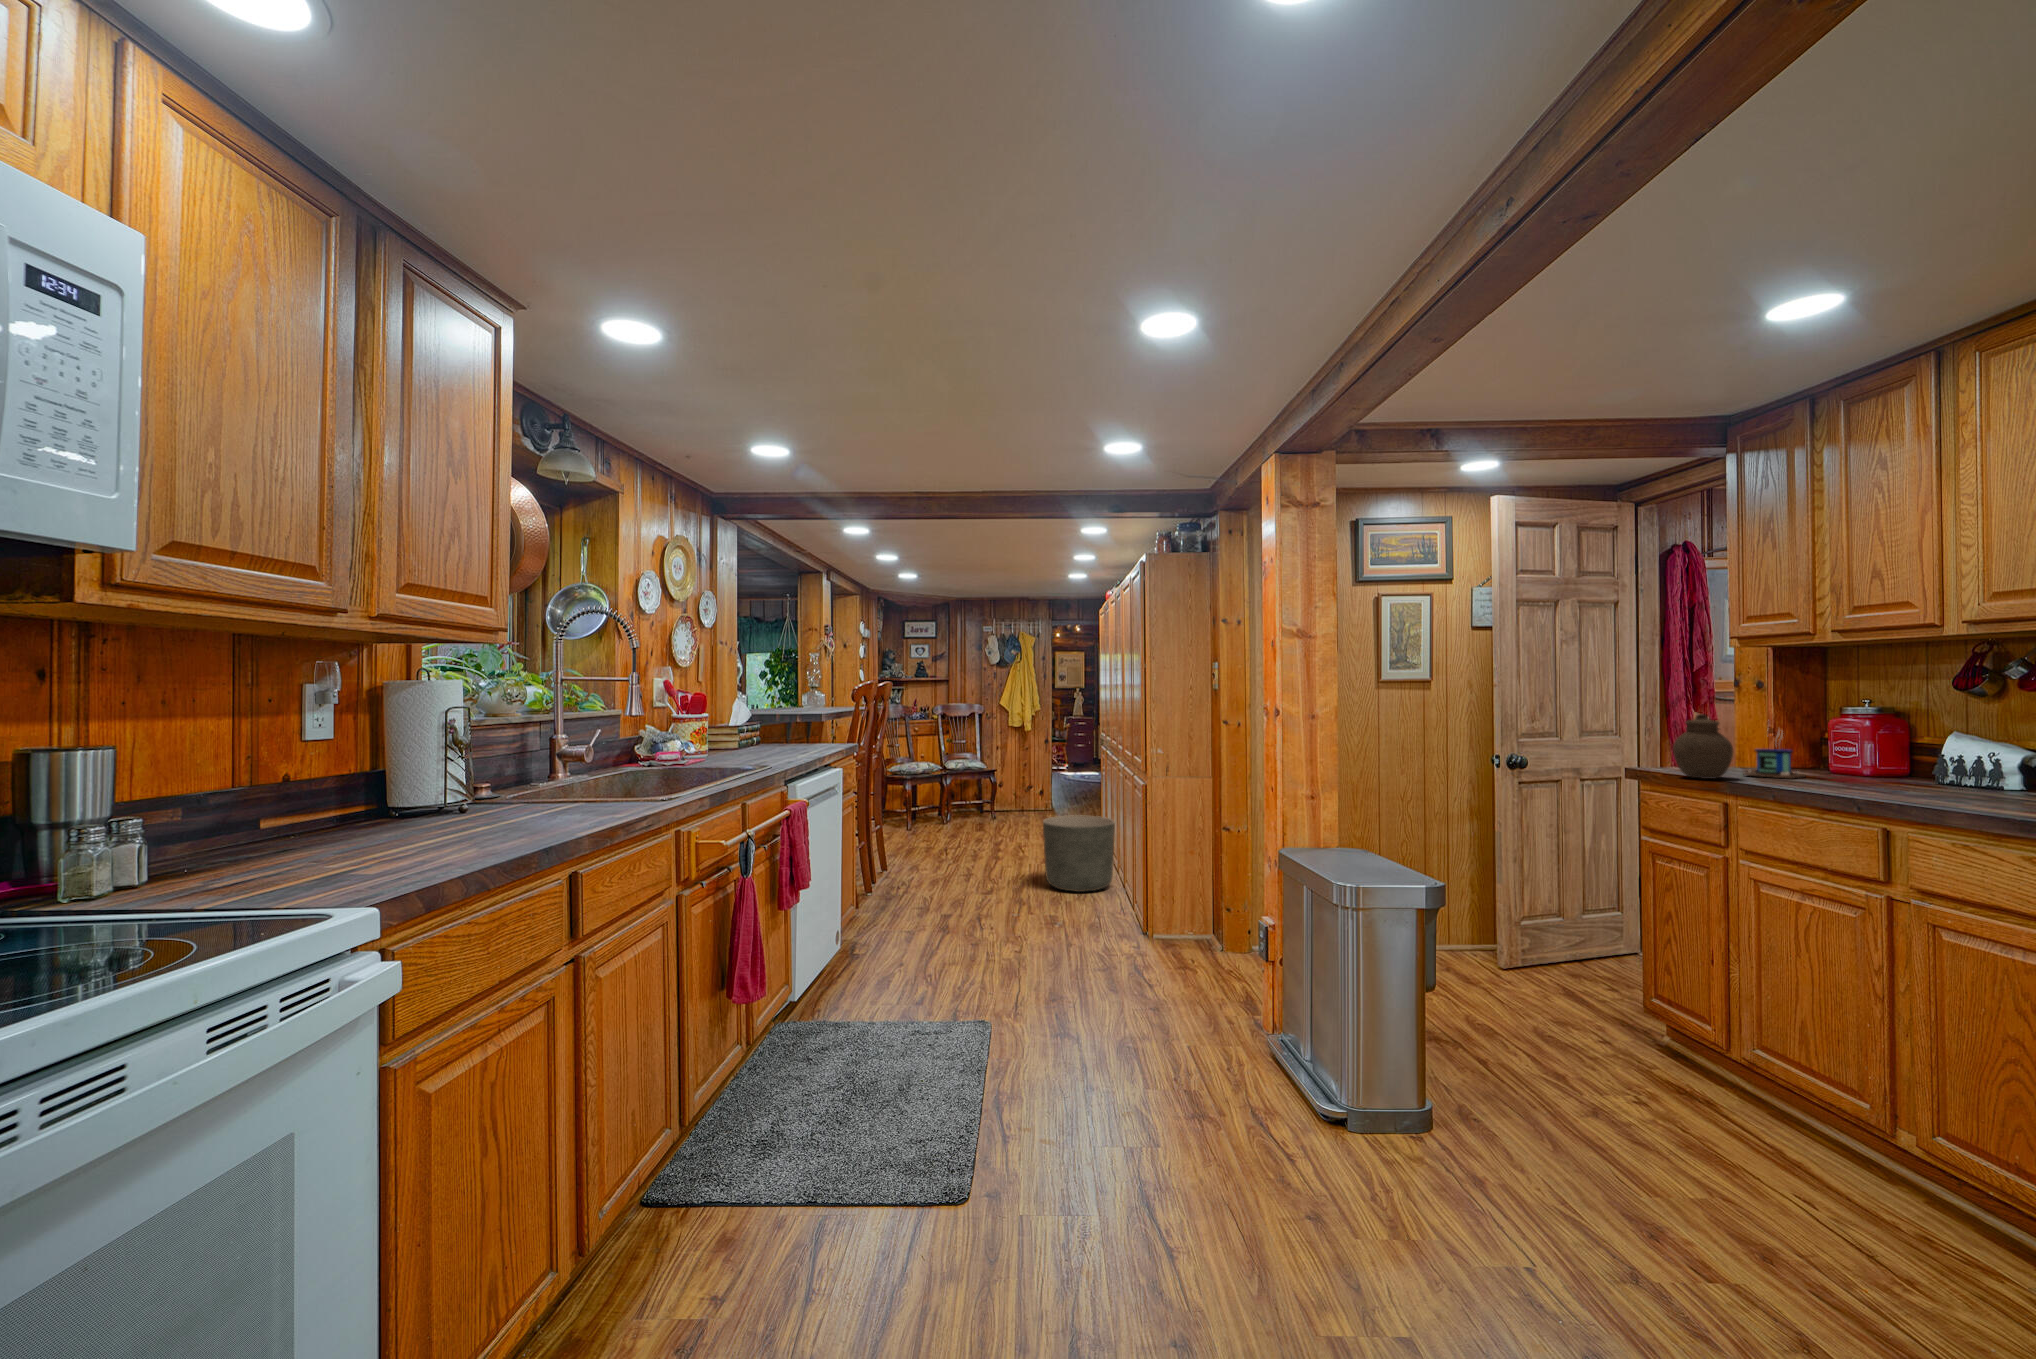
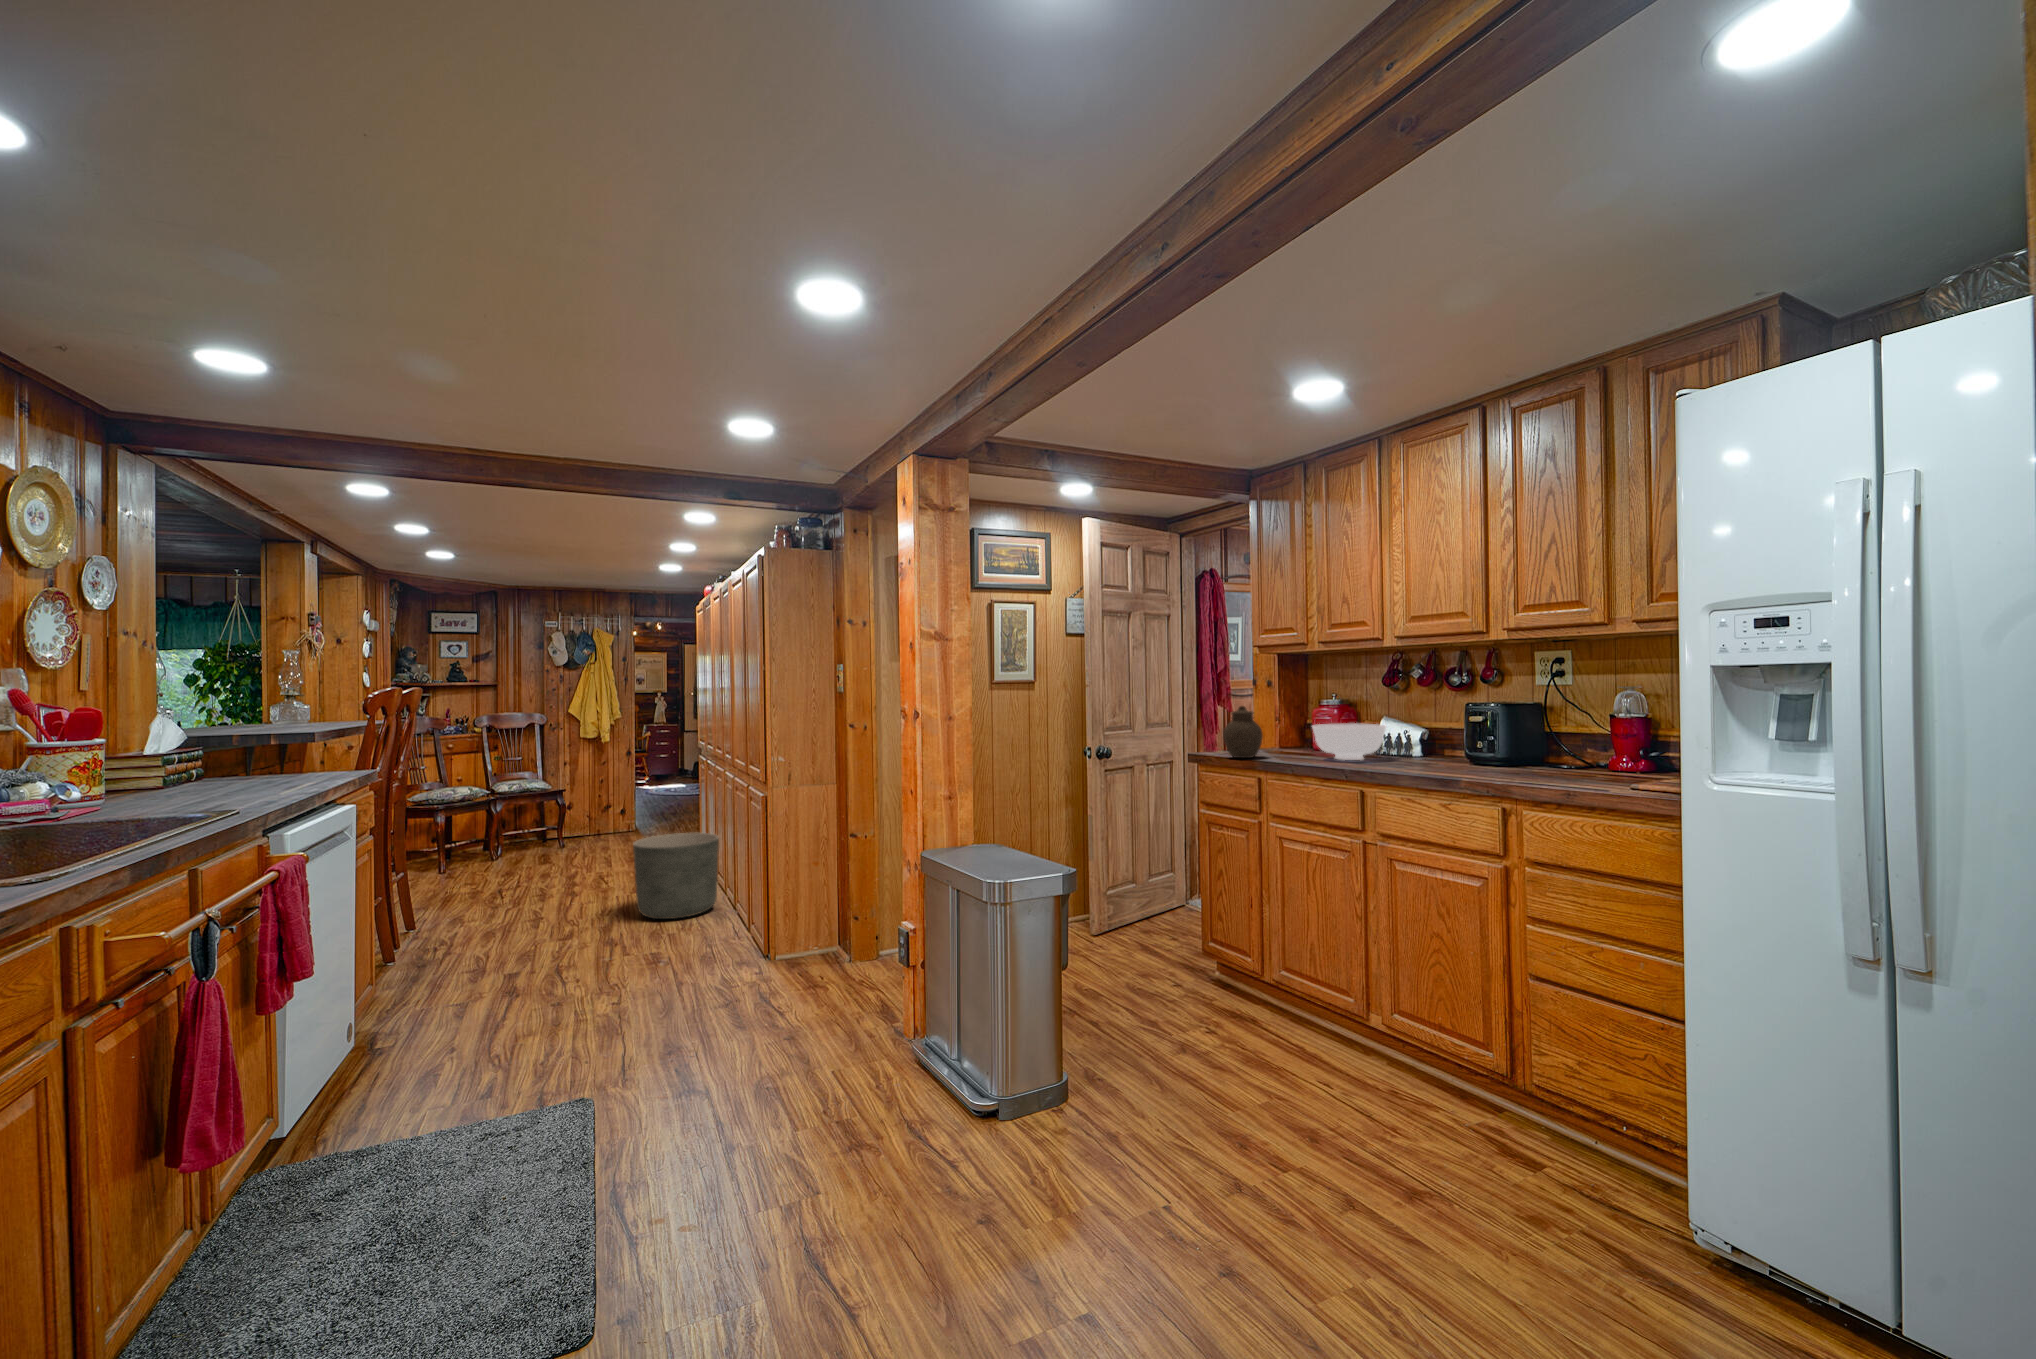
mug: present [1743,731,1806,779] -> none [1266,708,1304,755]
bowl: none [1808,741,1938,790] -> present [1312,723,1386,760]

